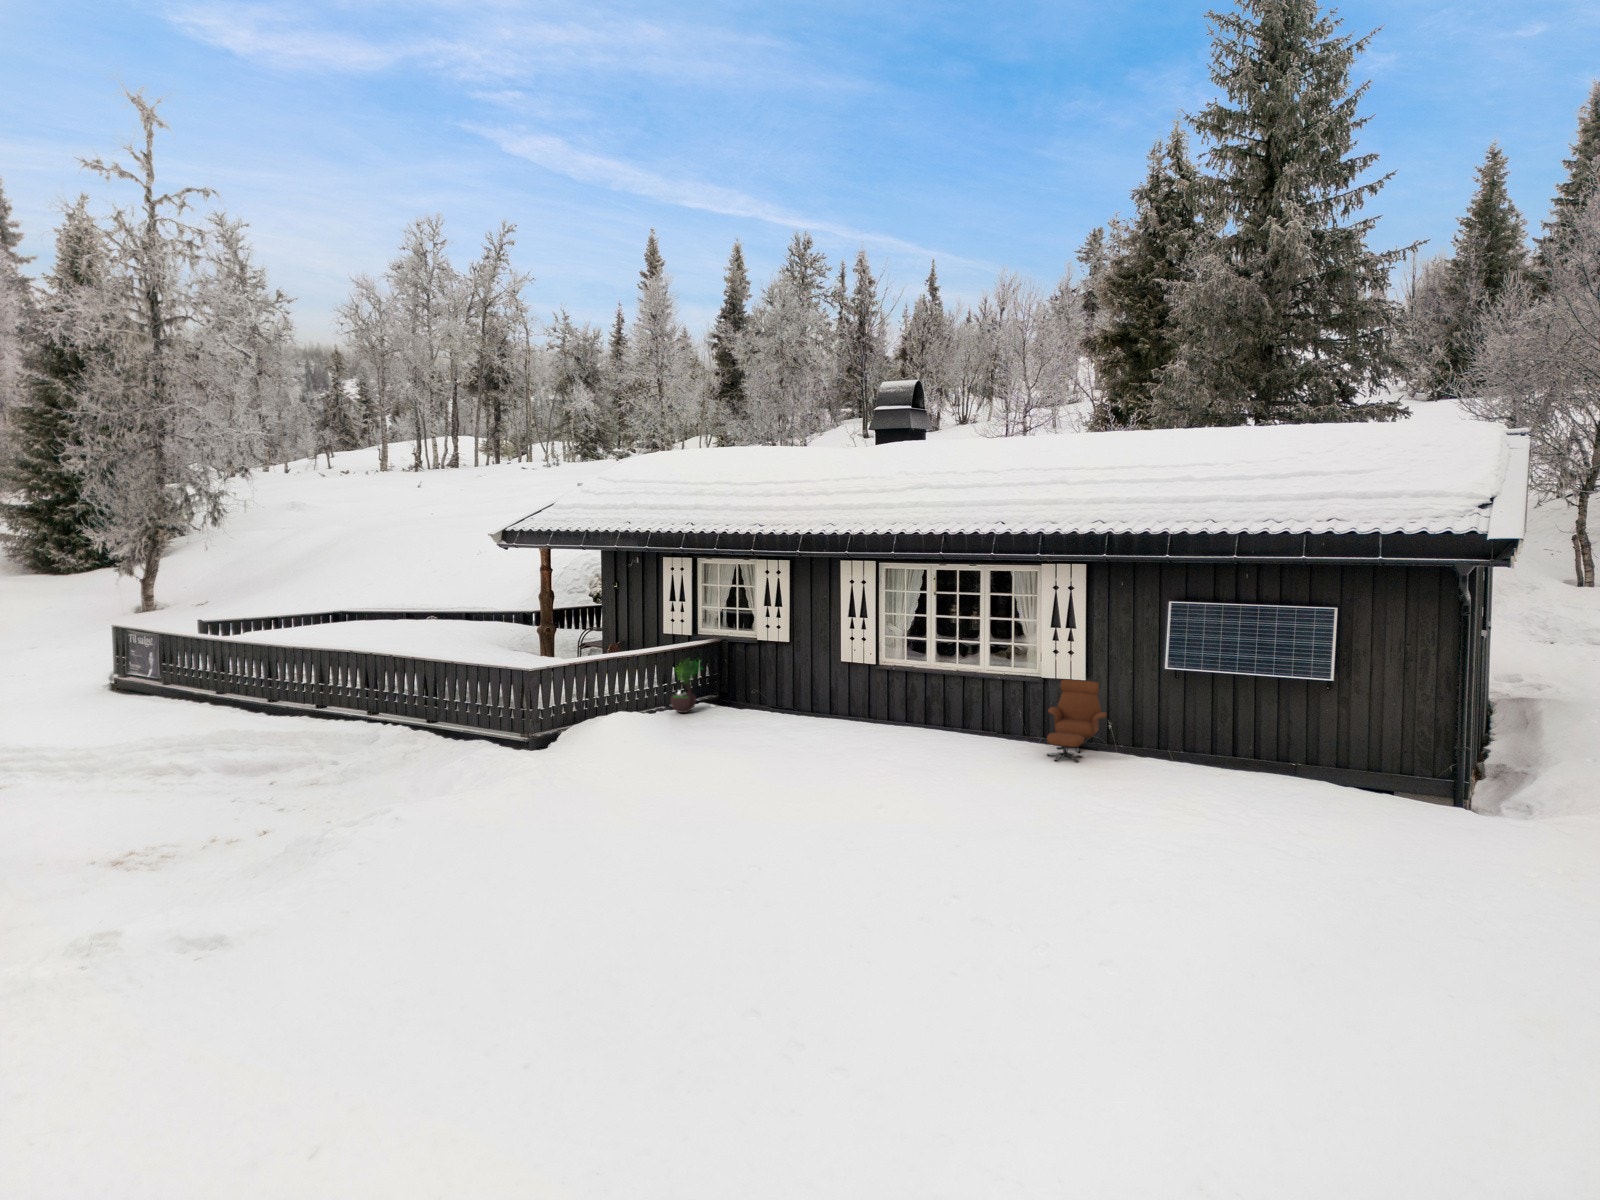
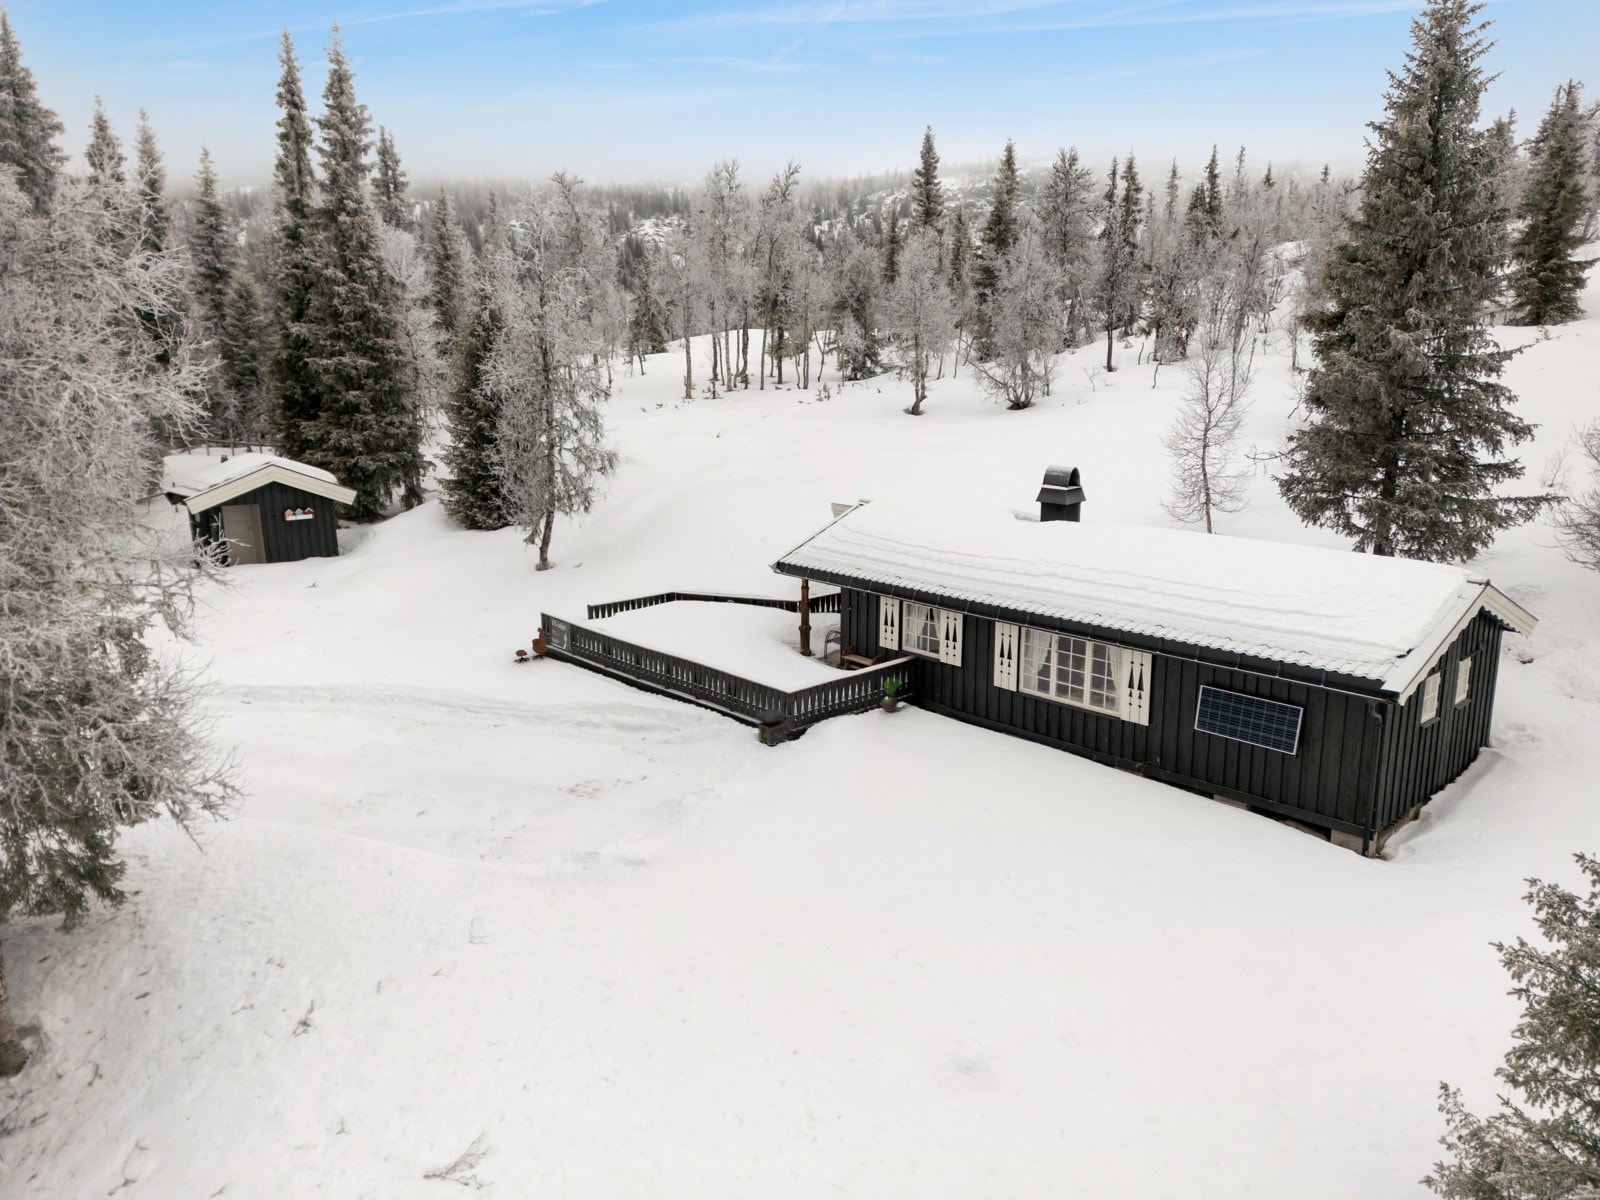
lounge chair: present [1047,679,1106,762] -> present [515,627,549,663]
toolbox: none [473,696,523,756] -> present [758,708,787,746]

